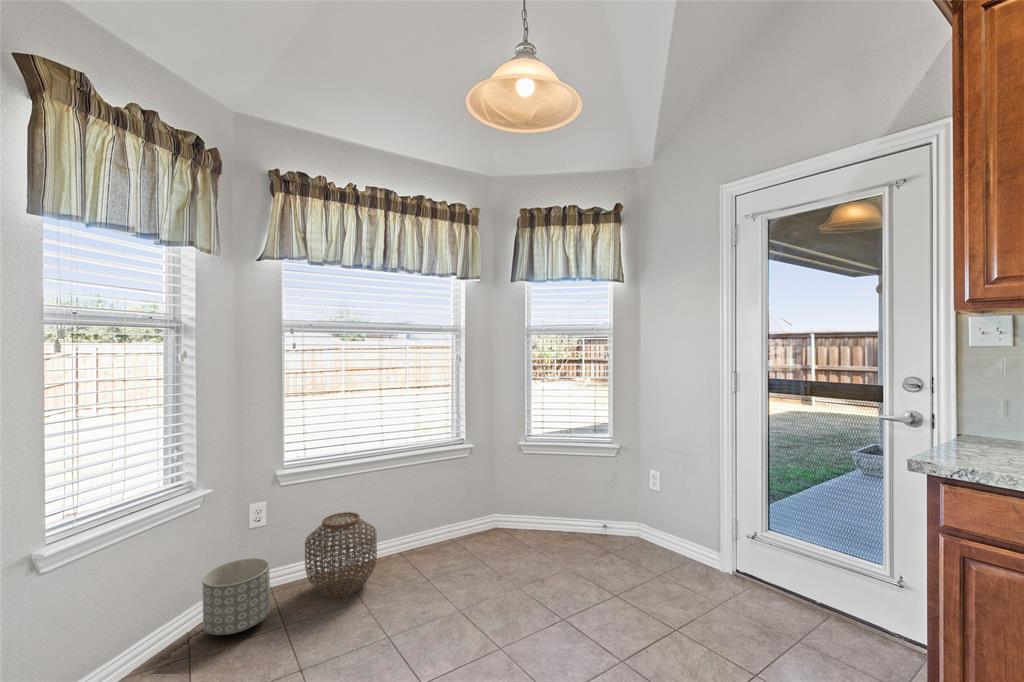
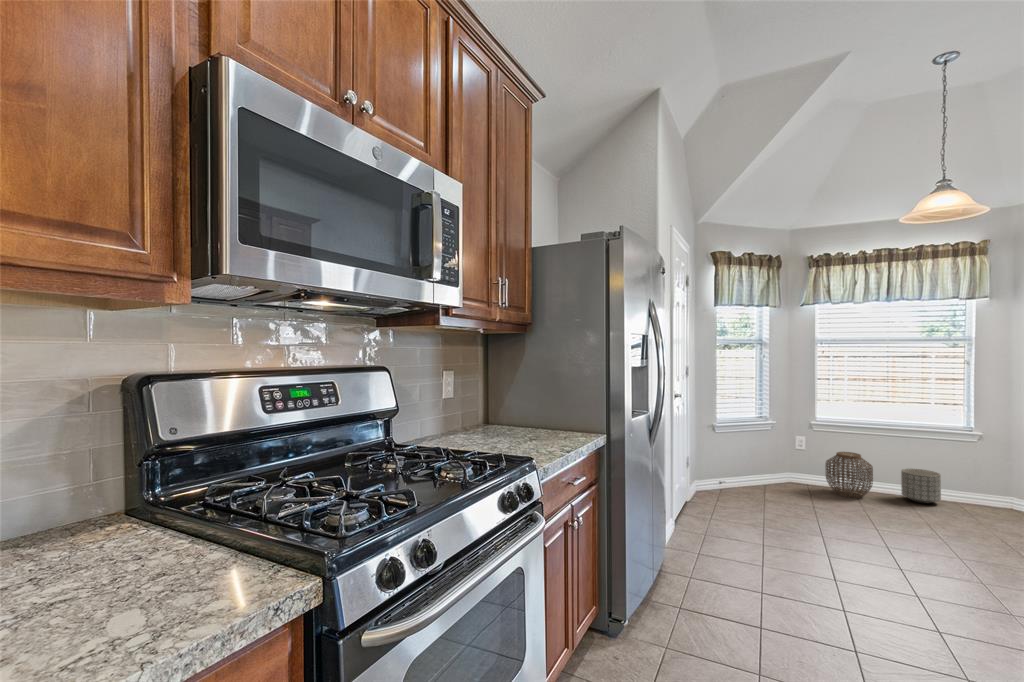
planter: present [202,558,270,635] -> present [901,468,941,503]

